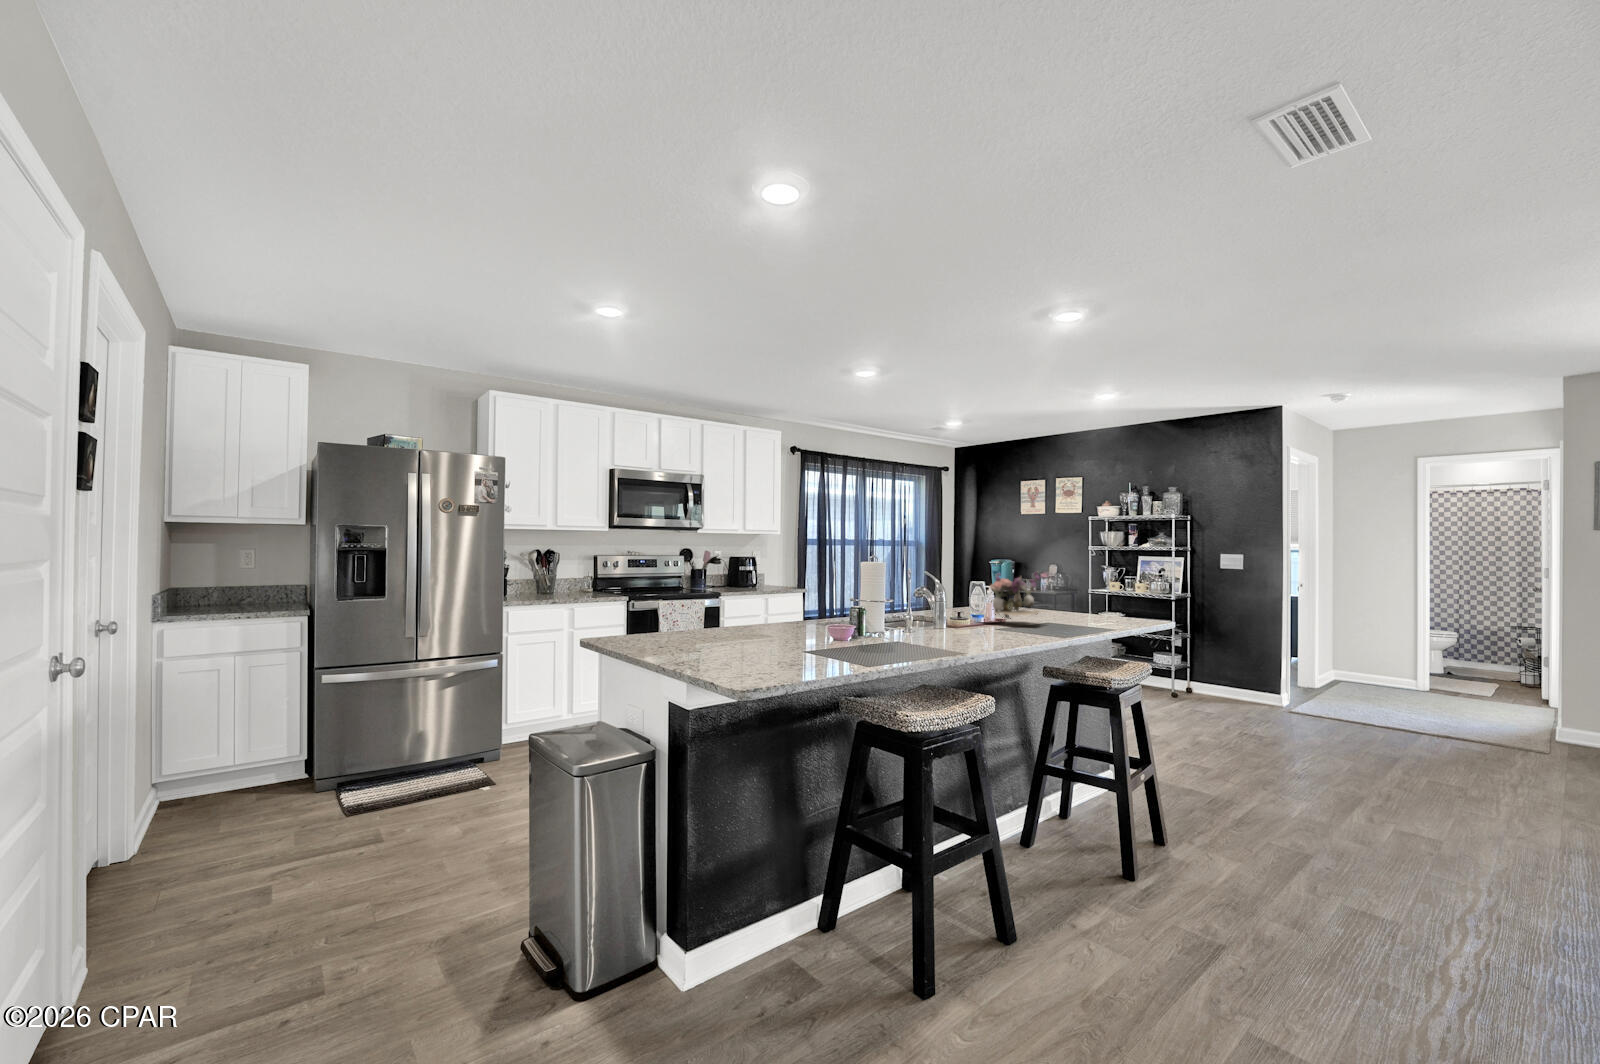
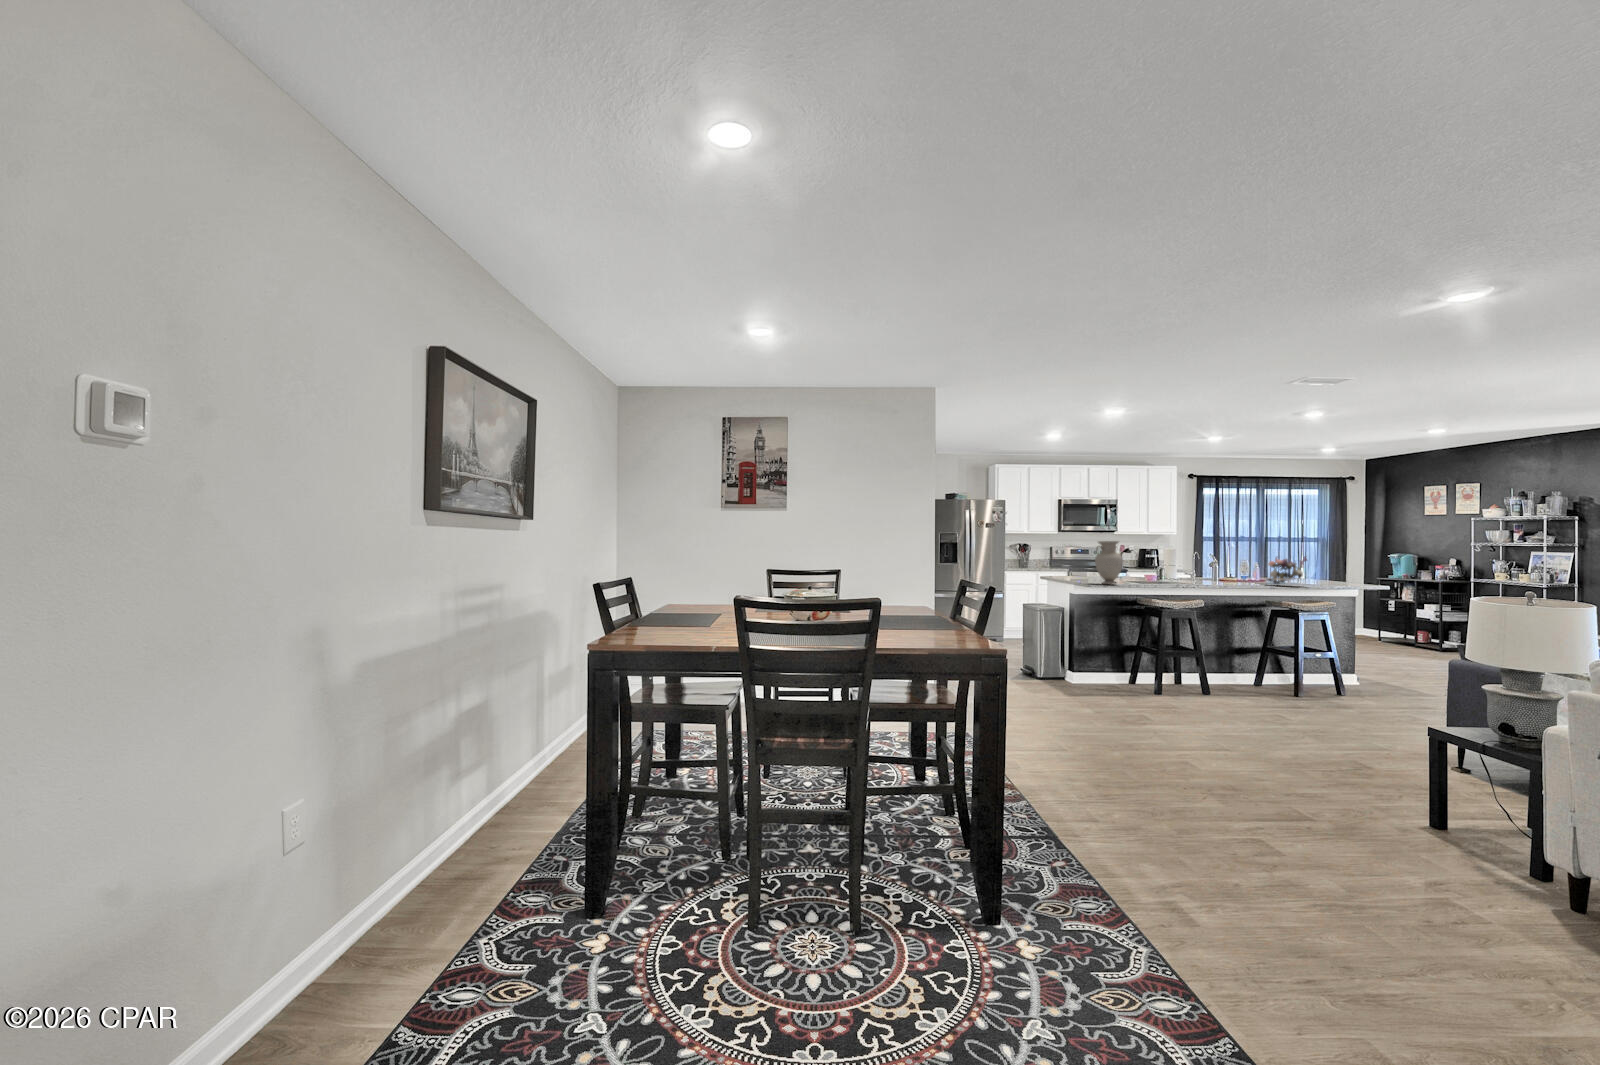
vase: none [771,550,840,669] -> present [1095,541,1123,584]

